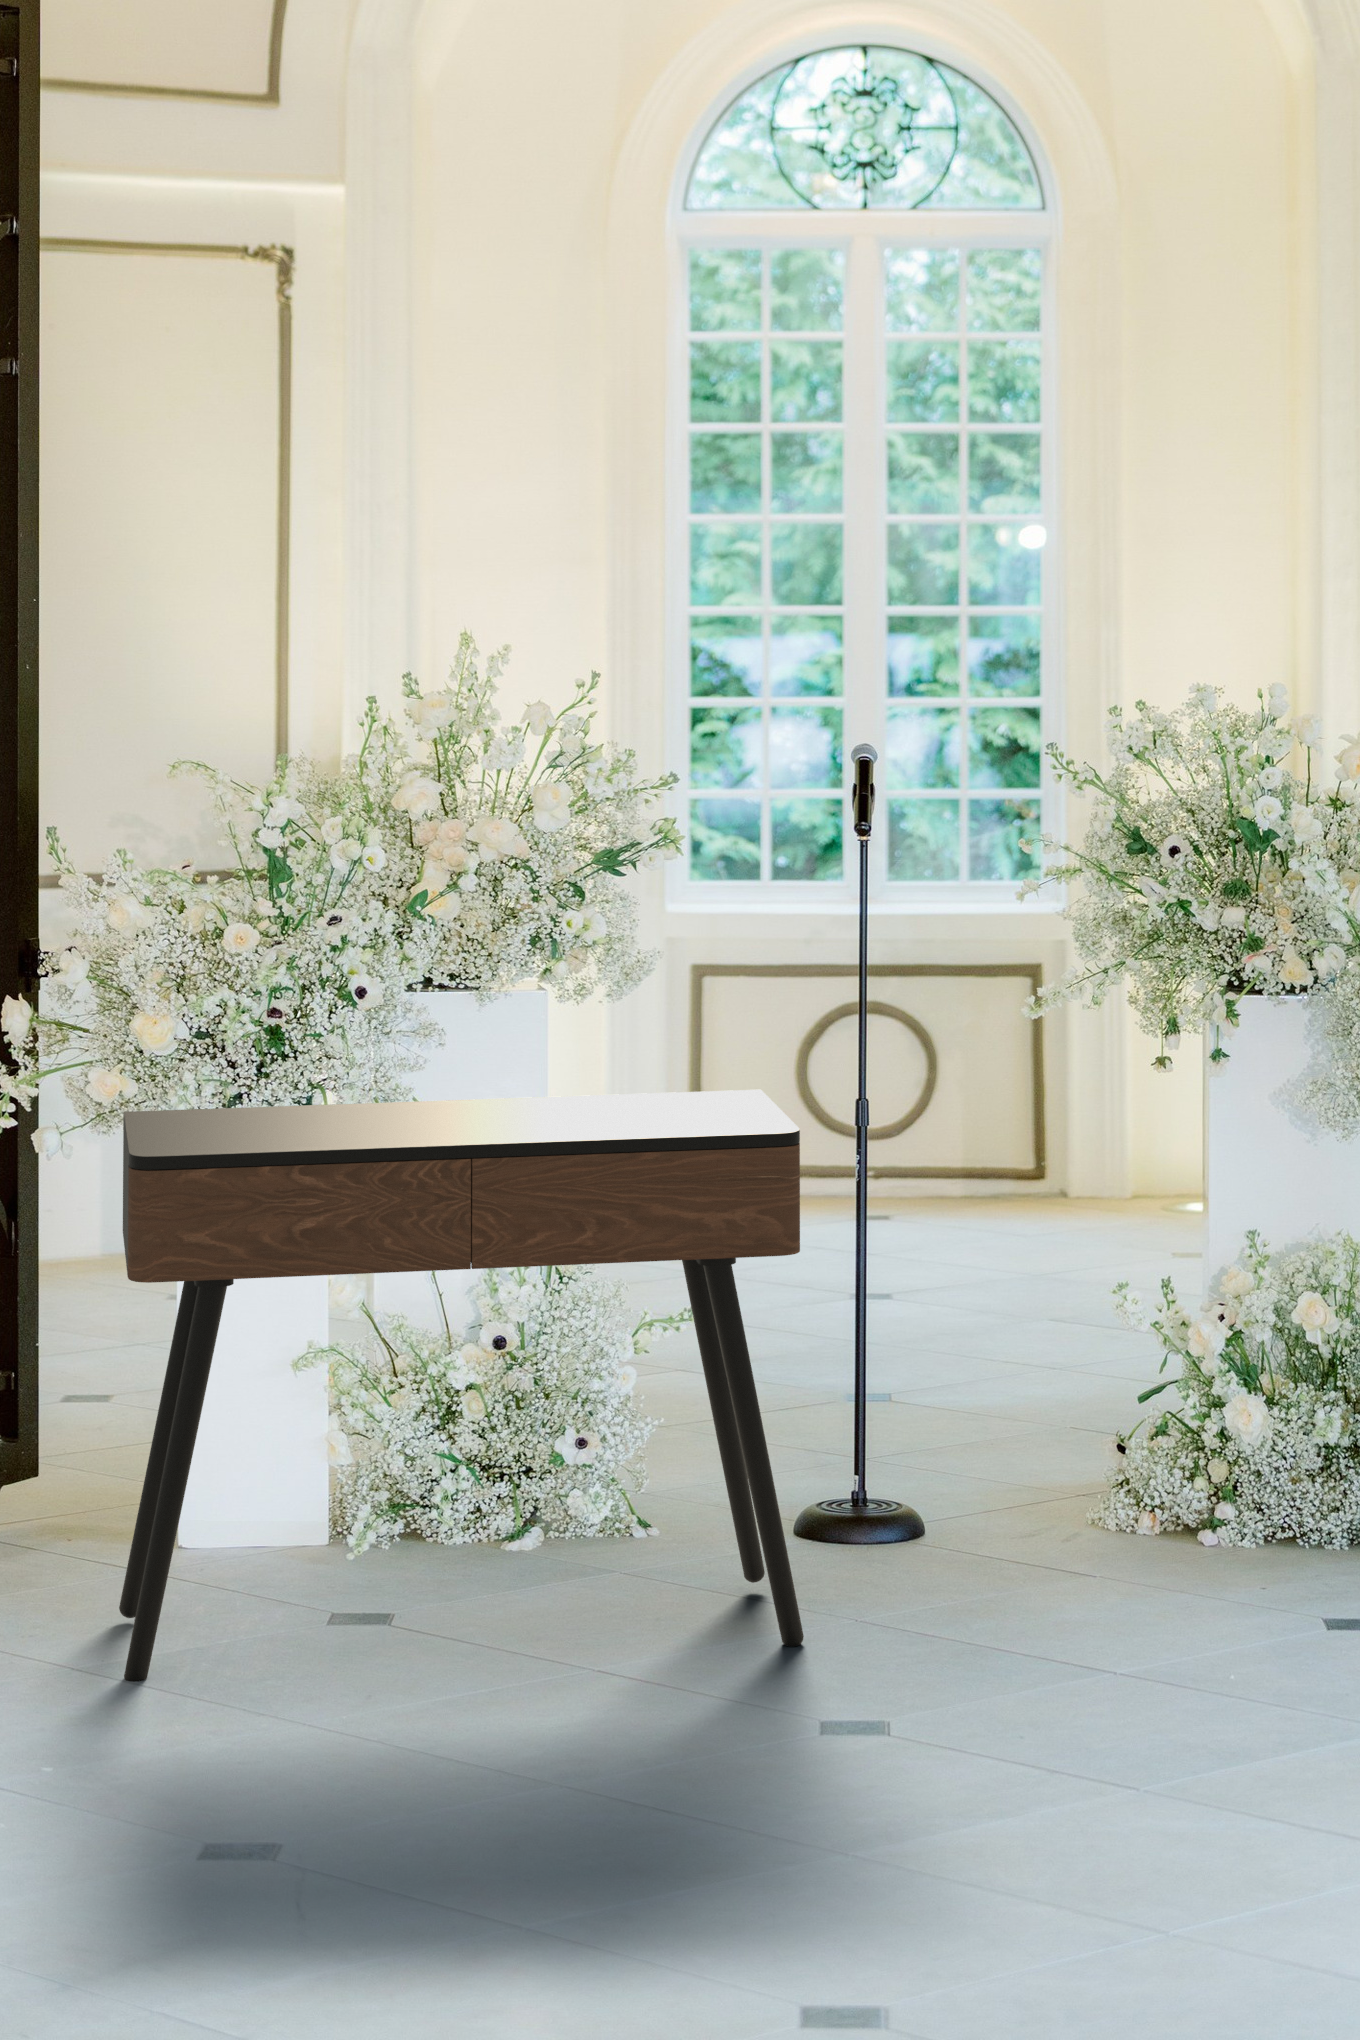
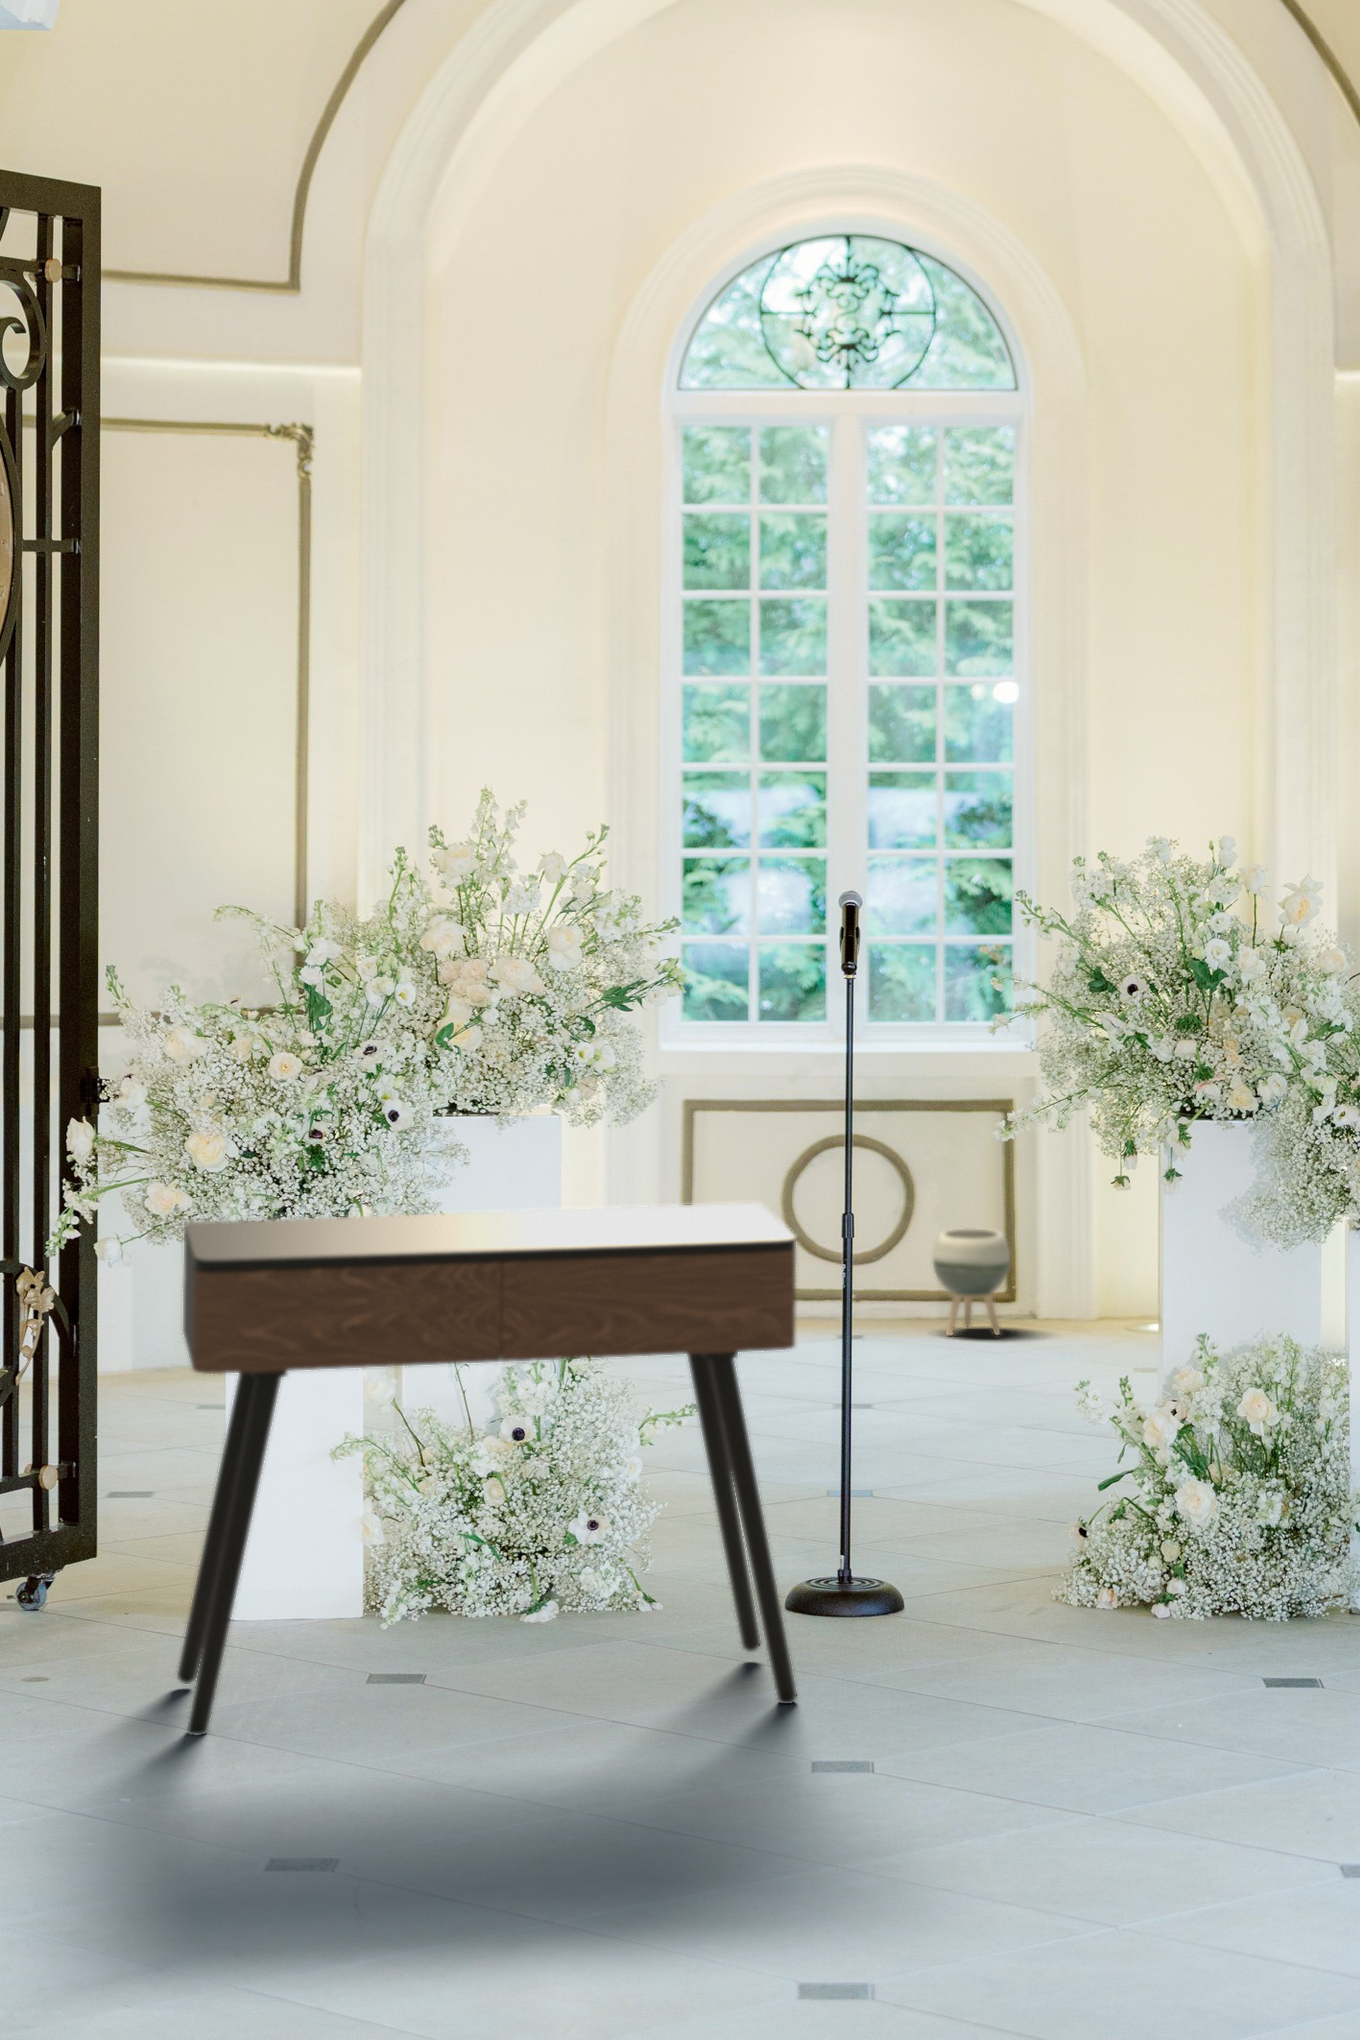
planter: none [958,1098,1039,1212] -> present [933,1228,1010,1336]

